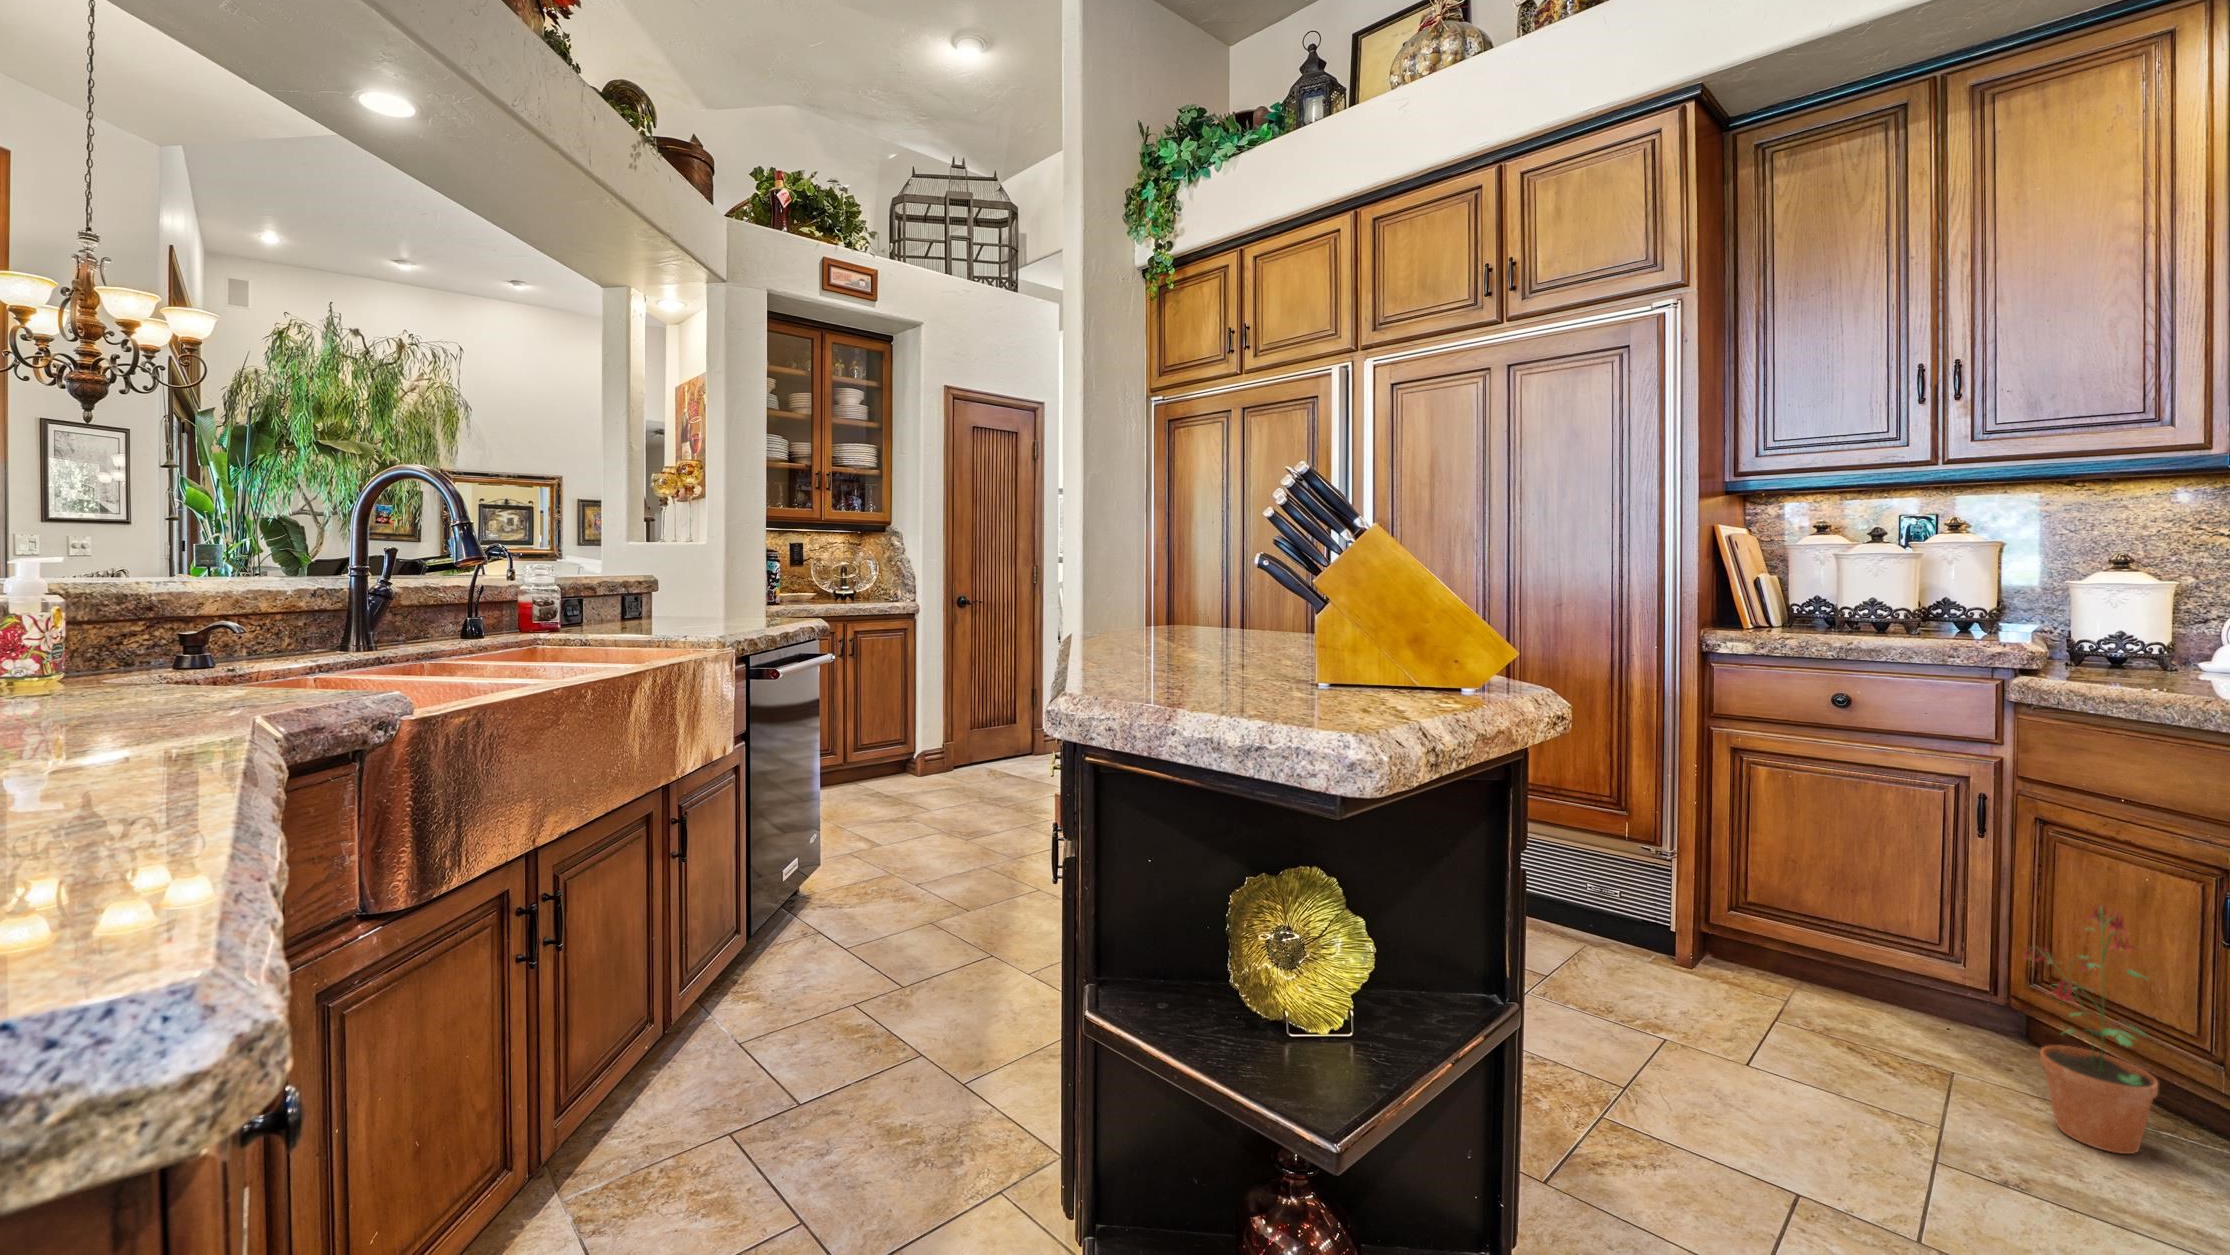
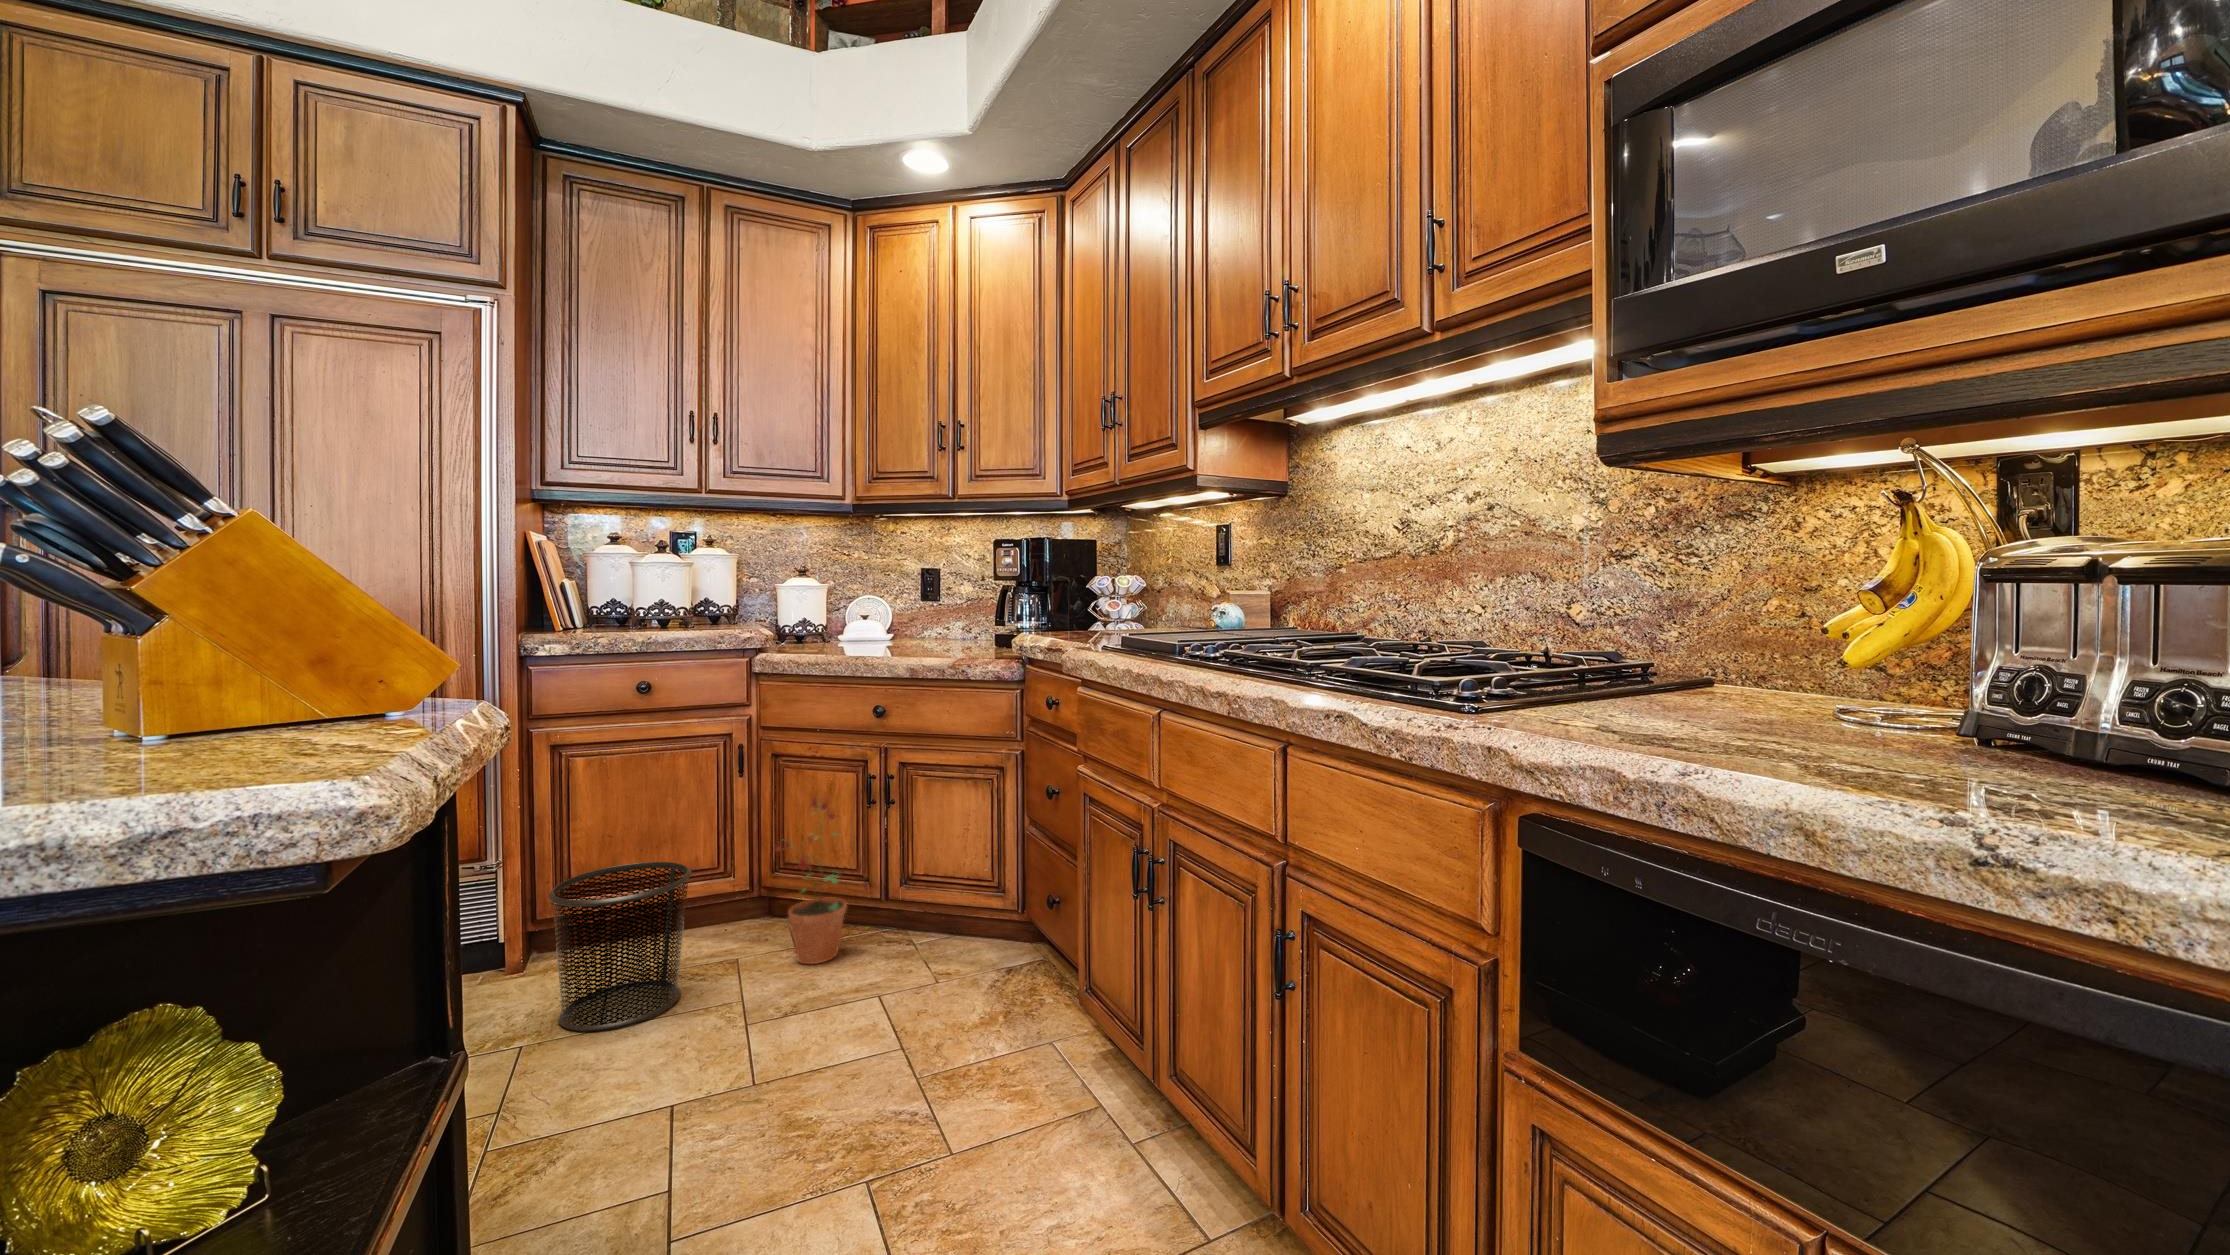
waste bin: none [1704,891,1876,1083] -> present [549,862,692,1032]

